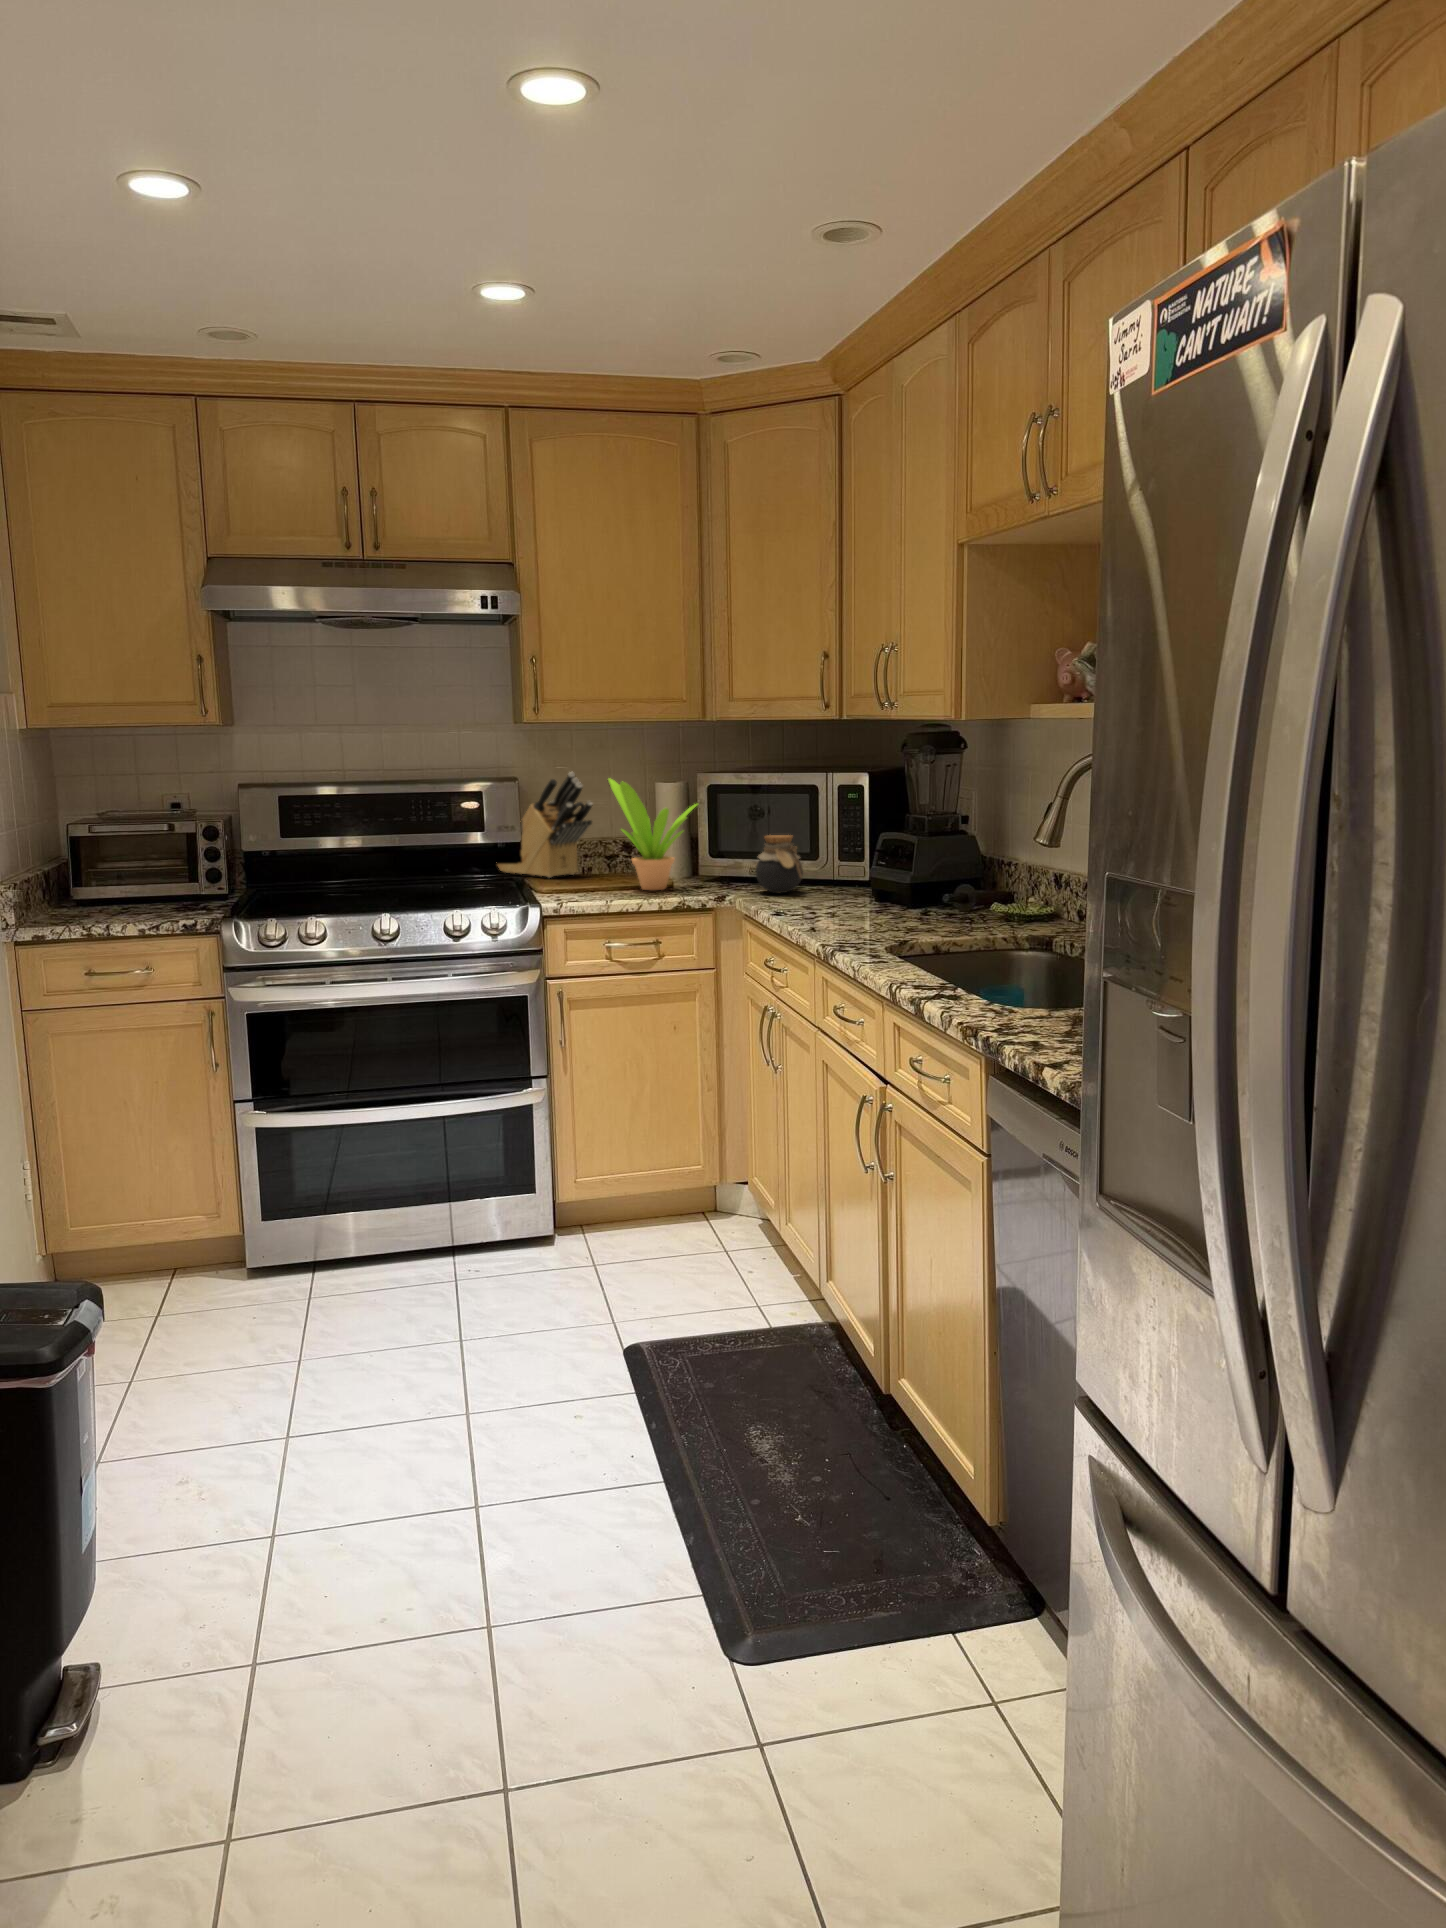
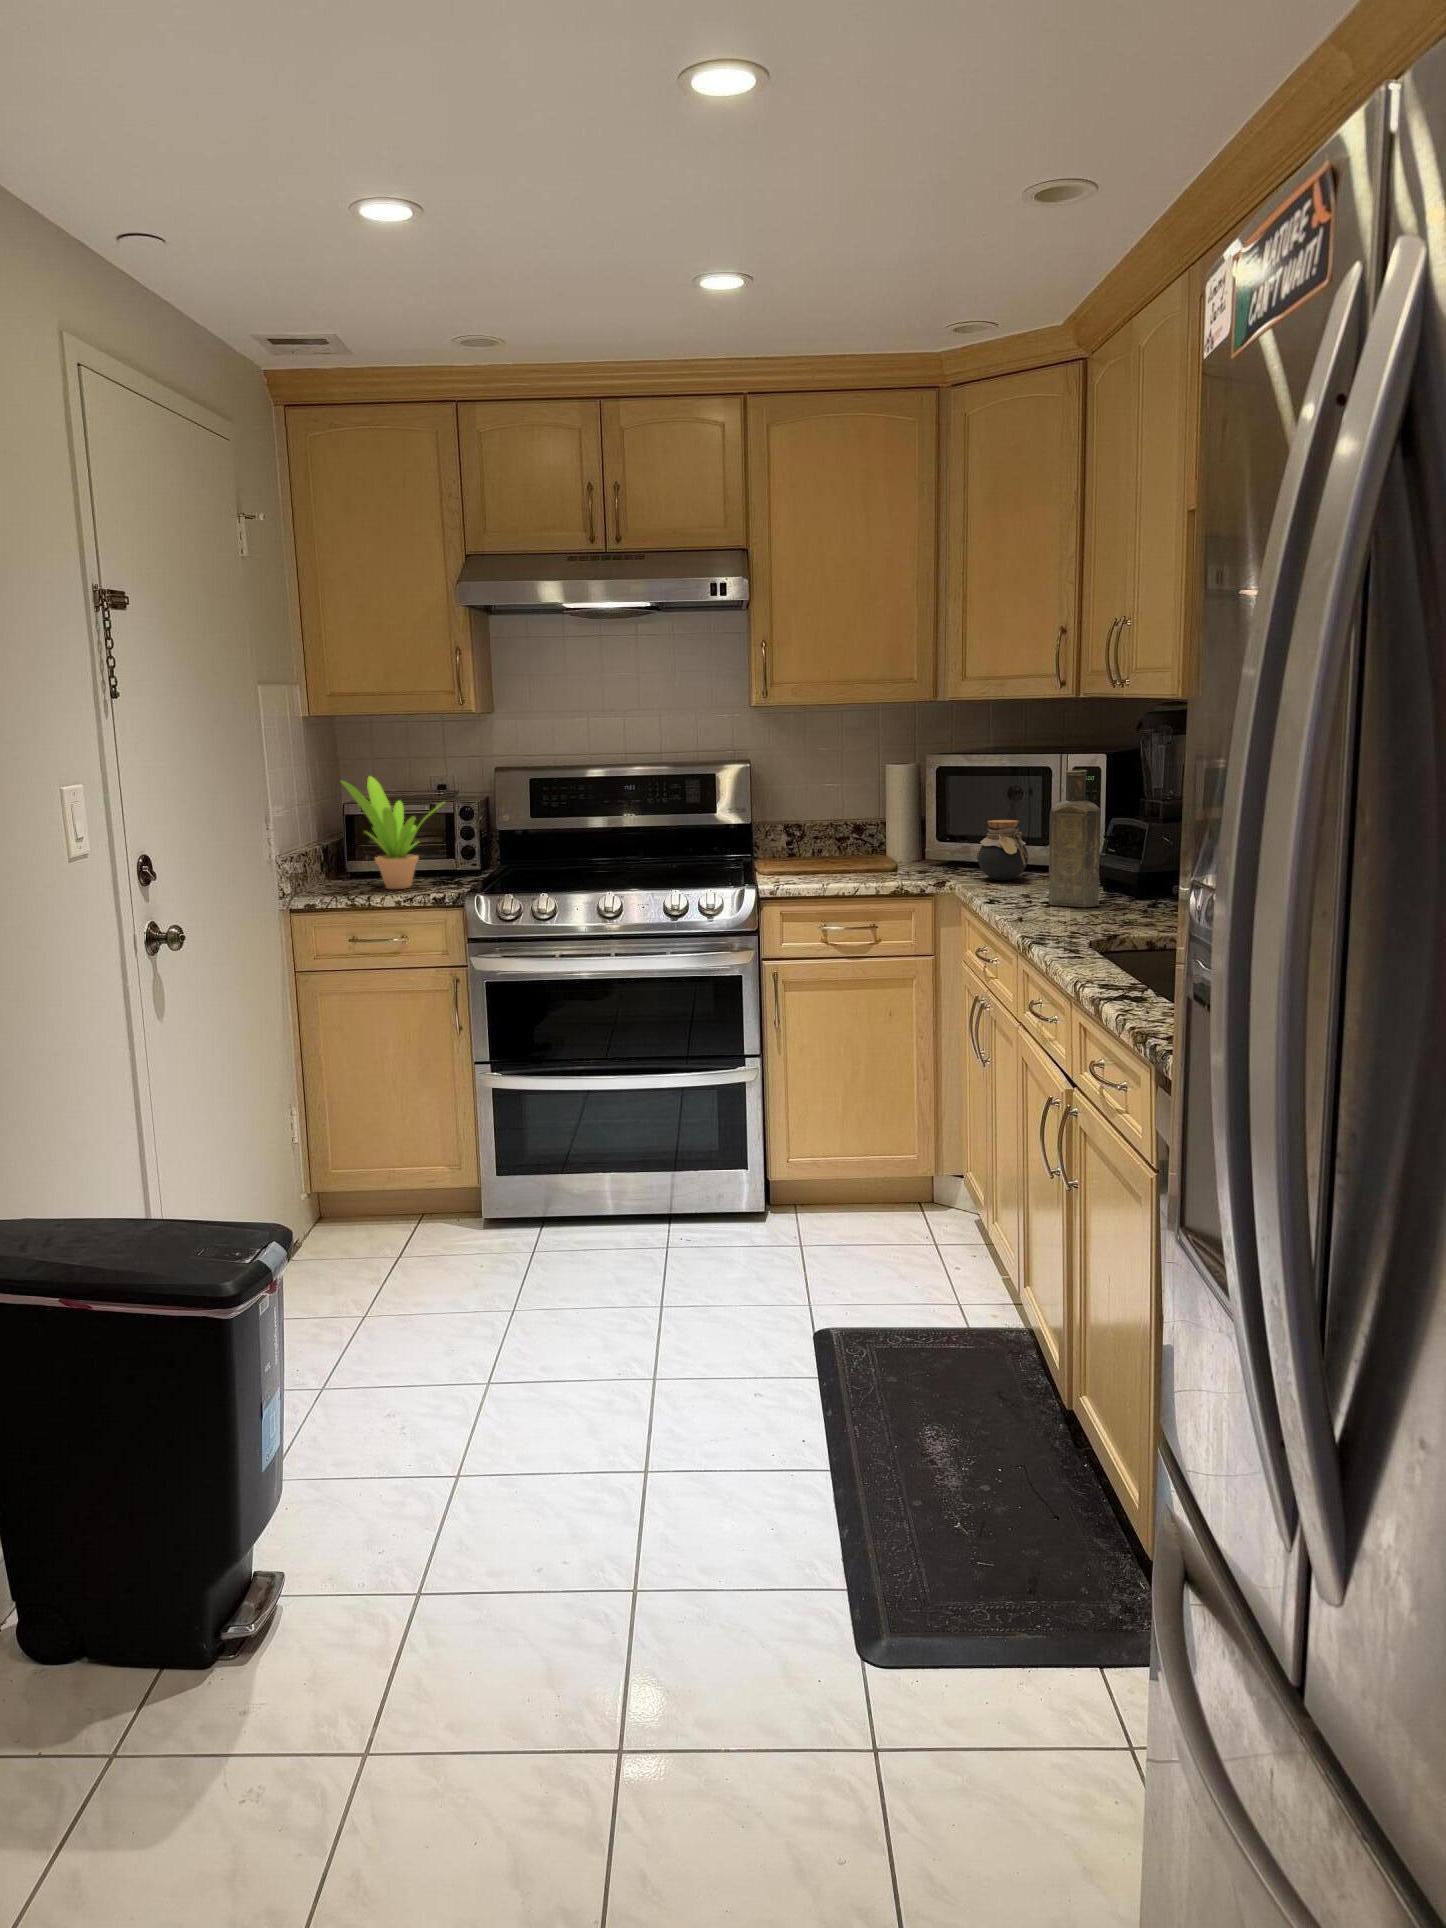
knife block: present [496,772,592,878] -> none [731,755,823,859]
potted plant: present [608,778,698,890] -> present [341,776,443,889]
bottle: none [830,786,879,916] -> present [1049,770,1101,907]

